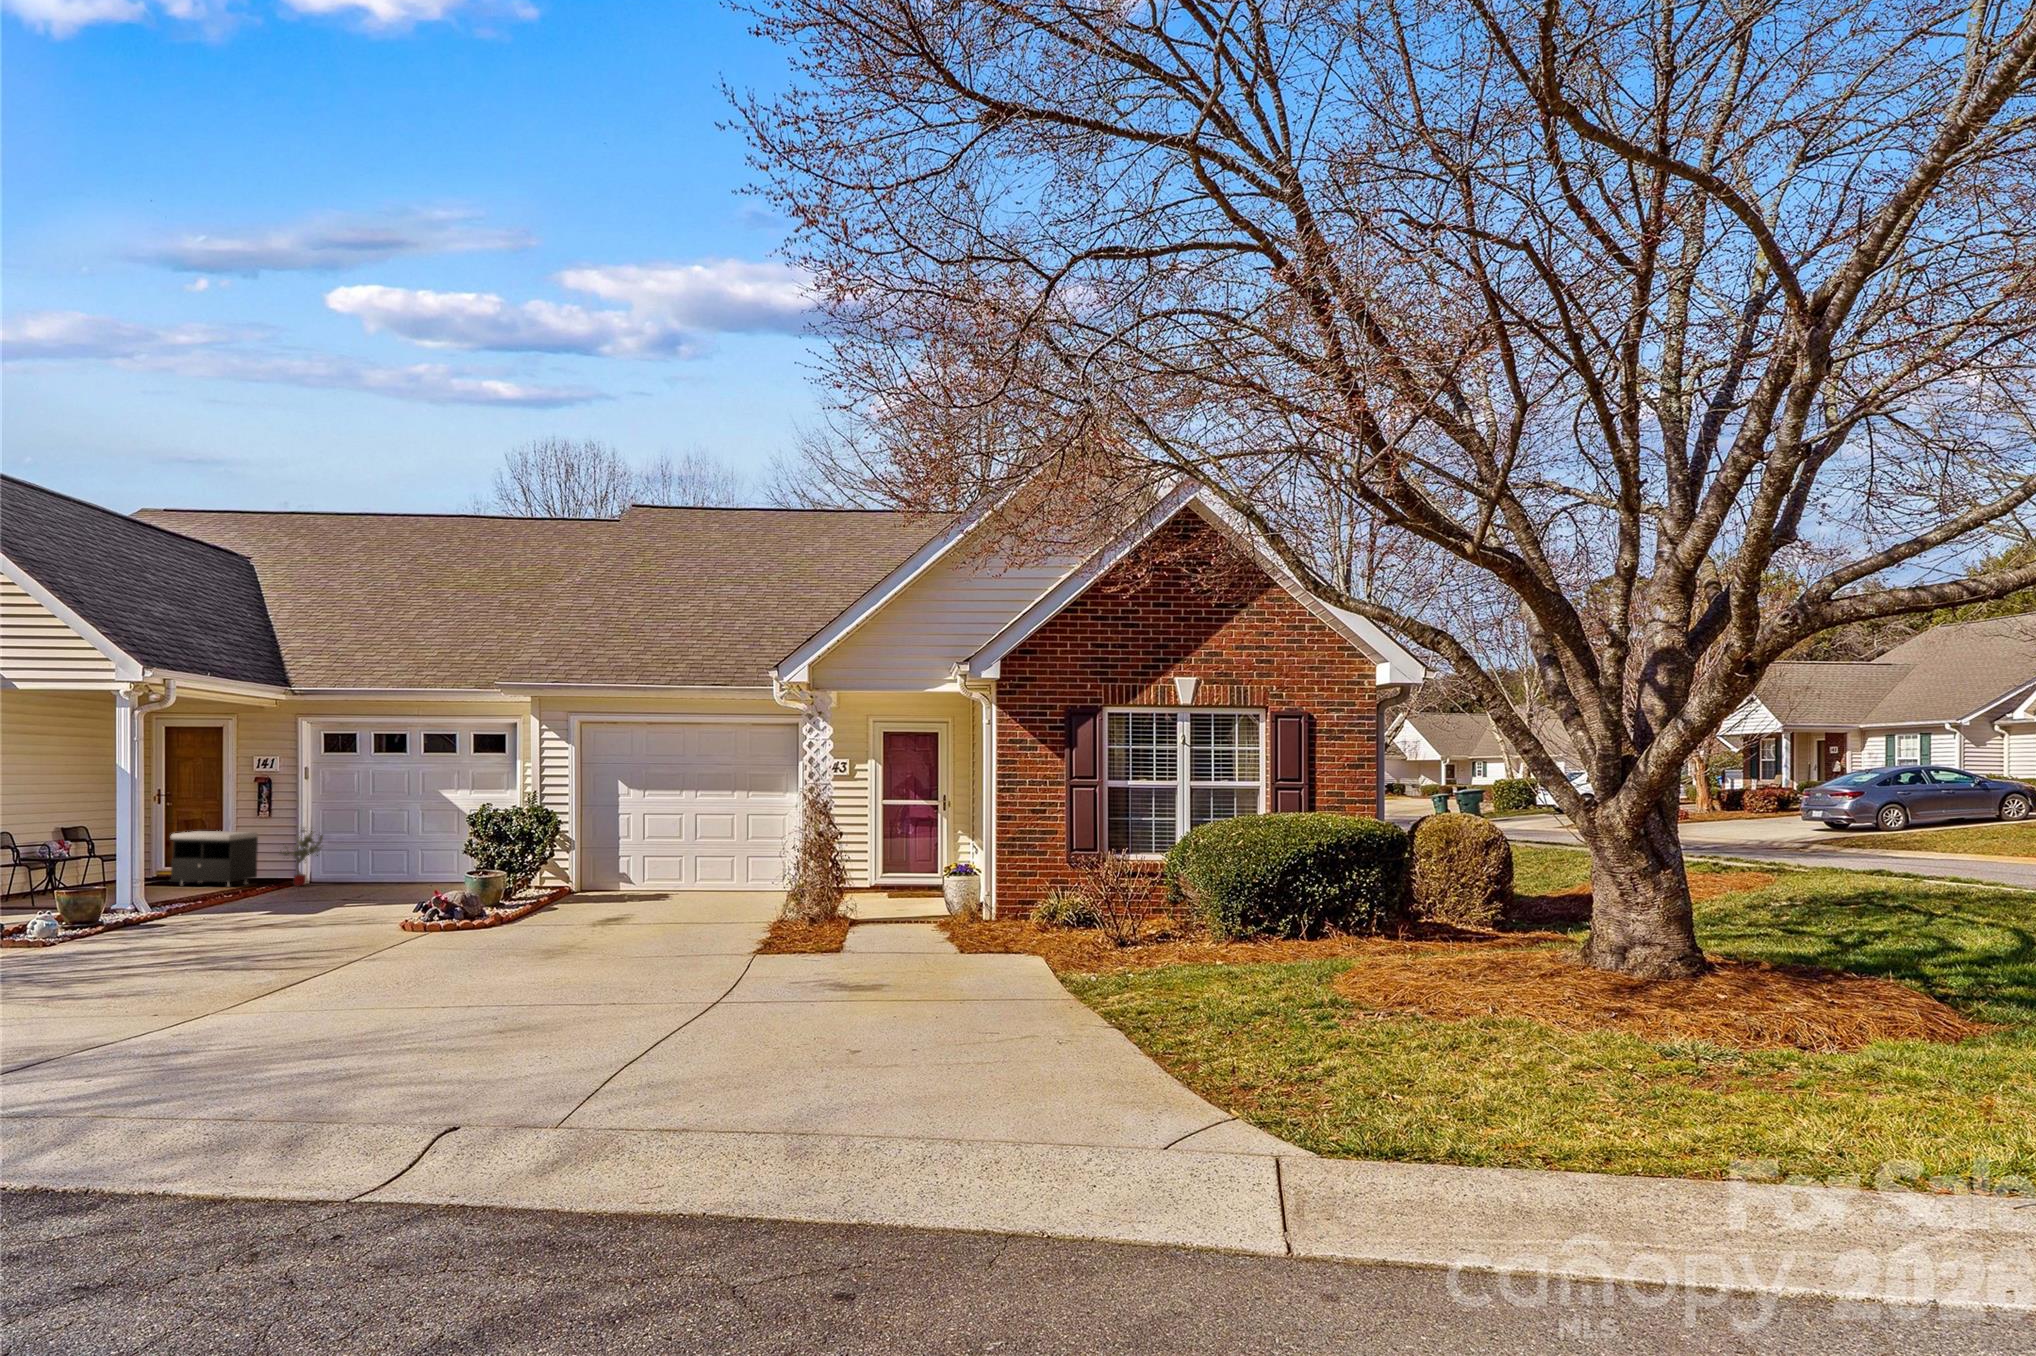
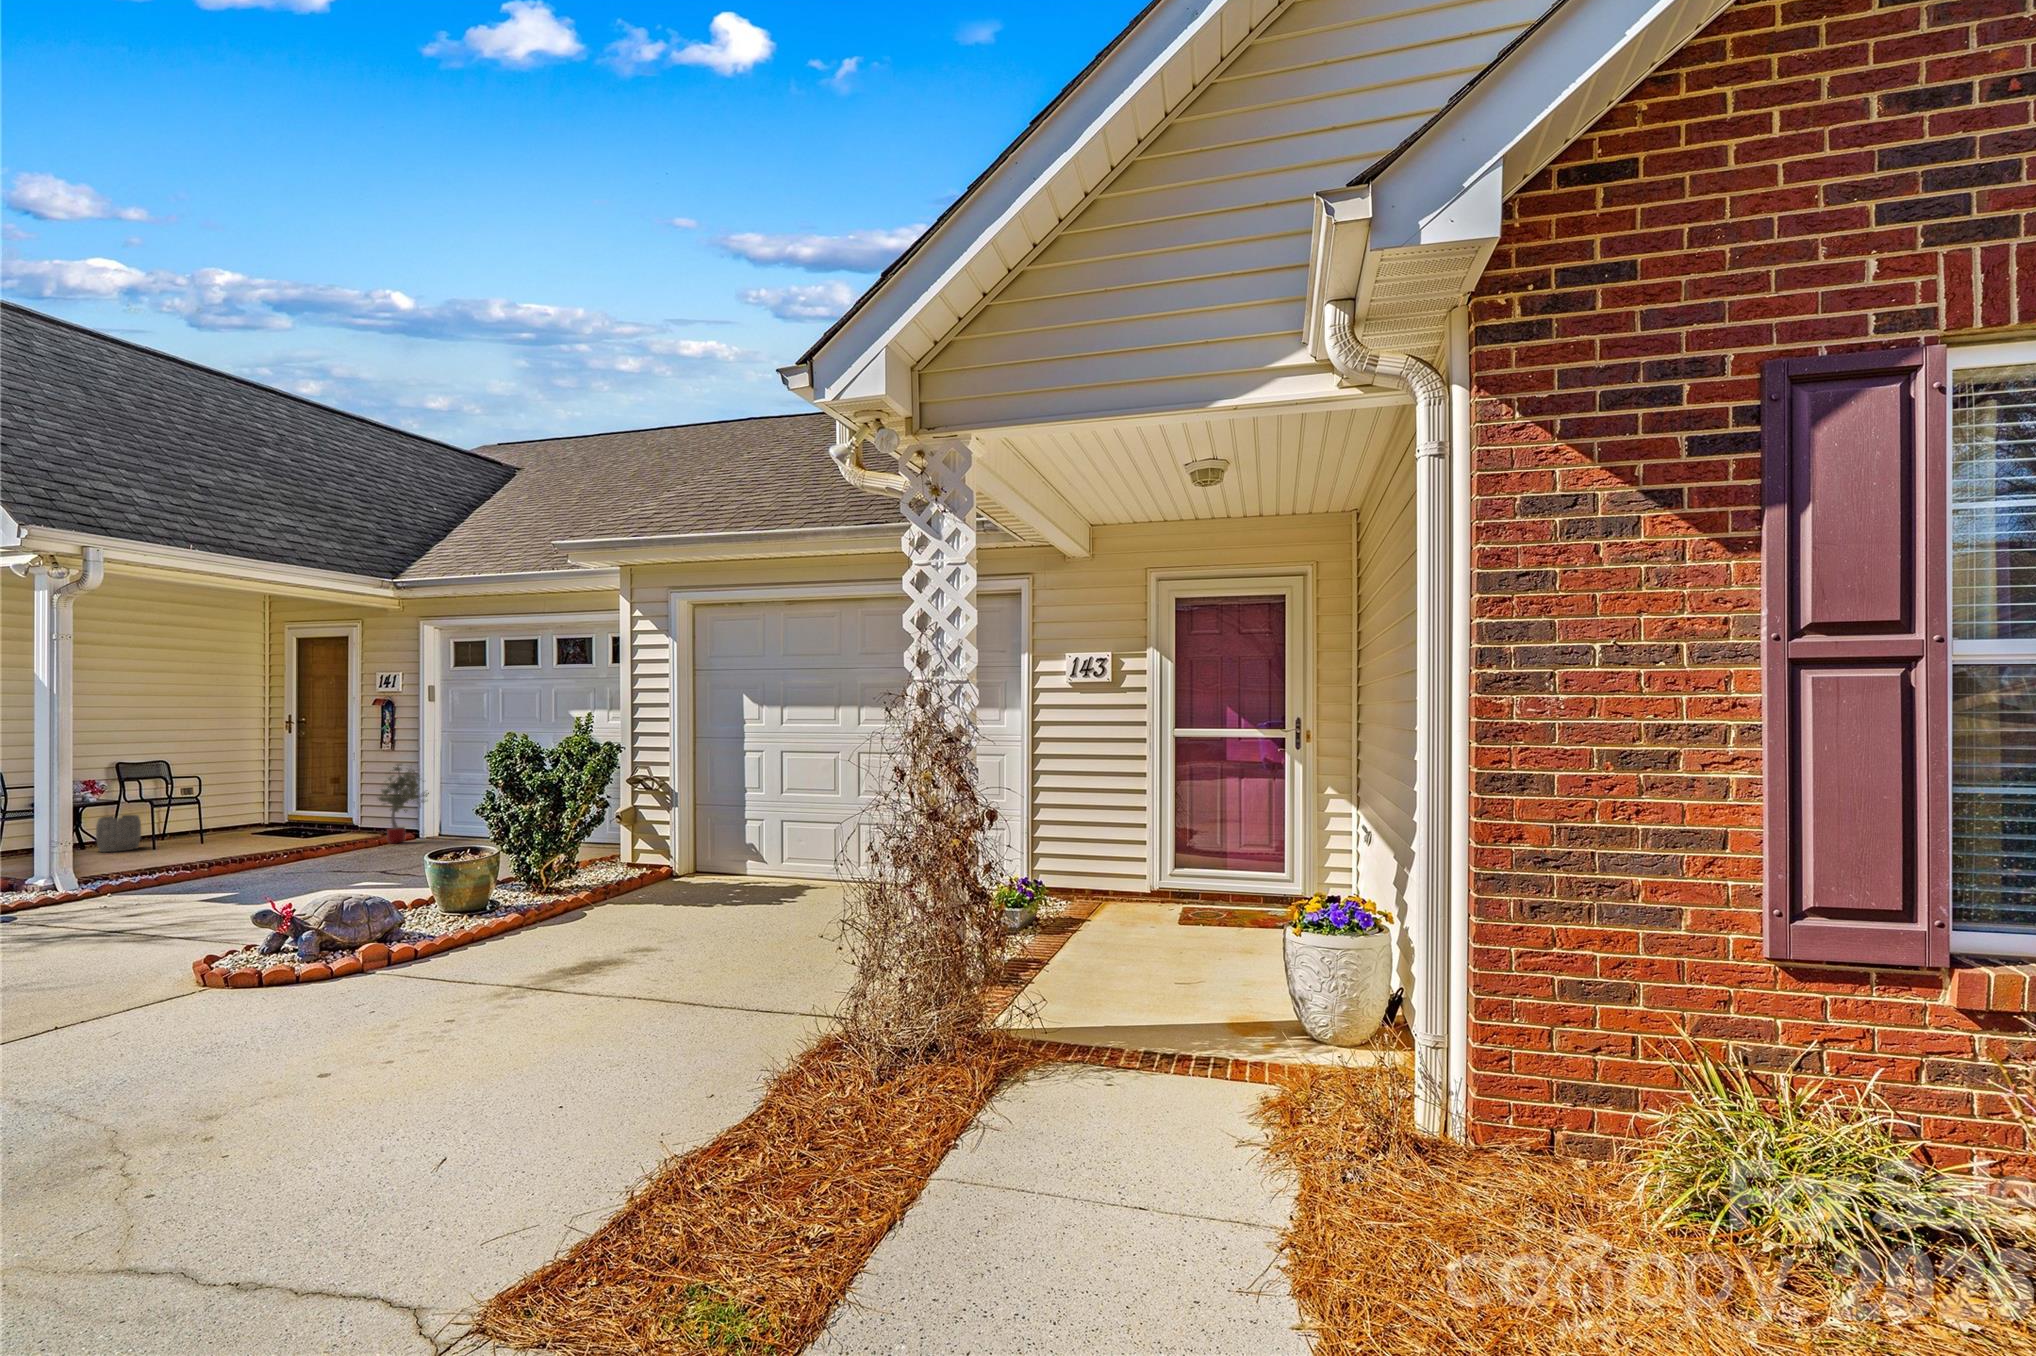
storage bench: present [170,831,258,887] -> none [268,766,369,841]
woven basket: none [64,868,94,896] -> present [96,815,141,852]

